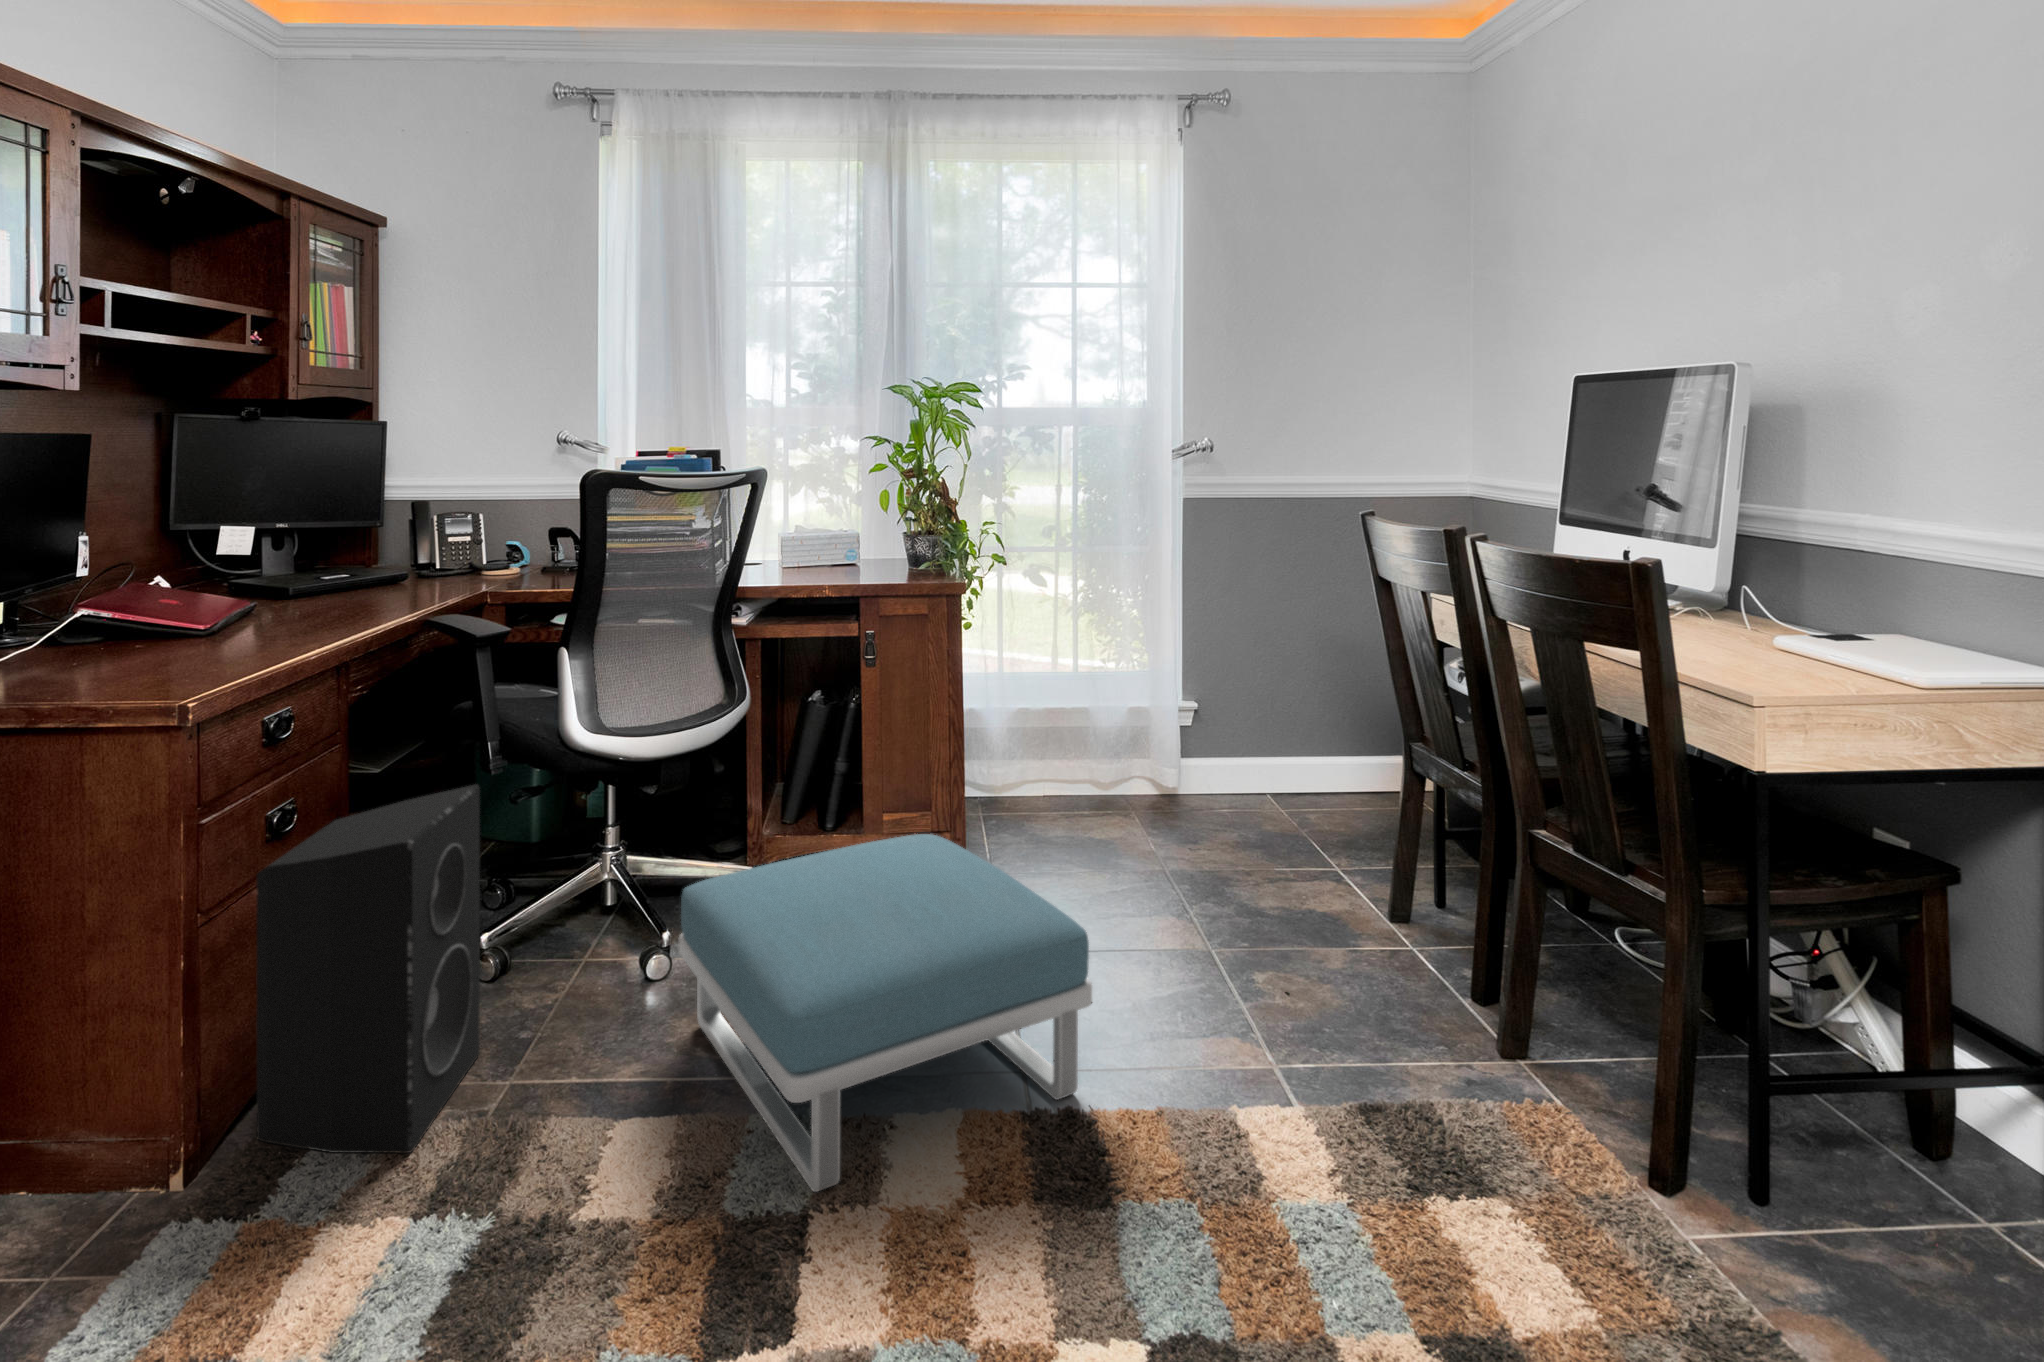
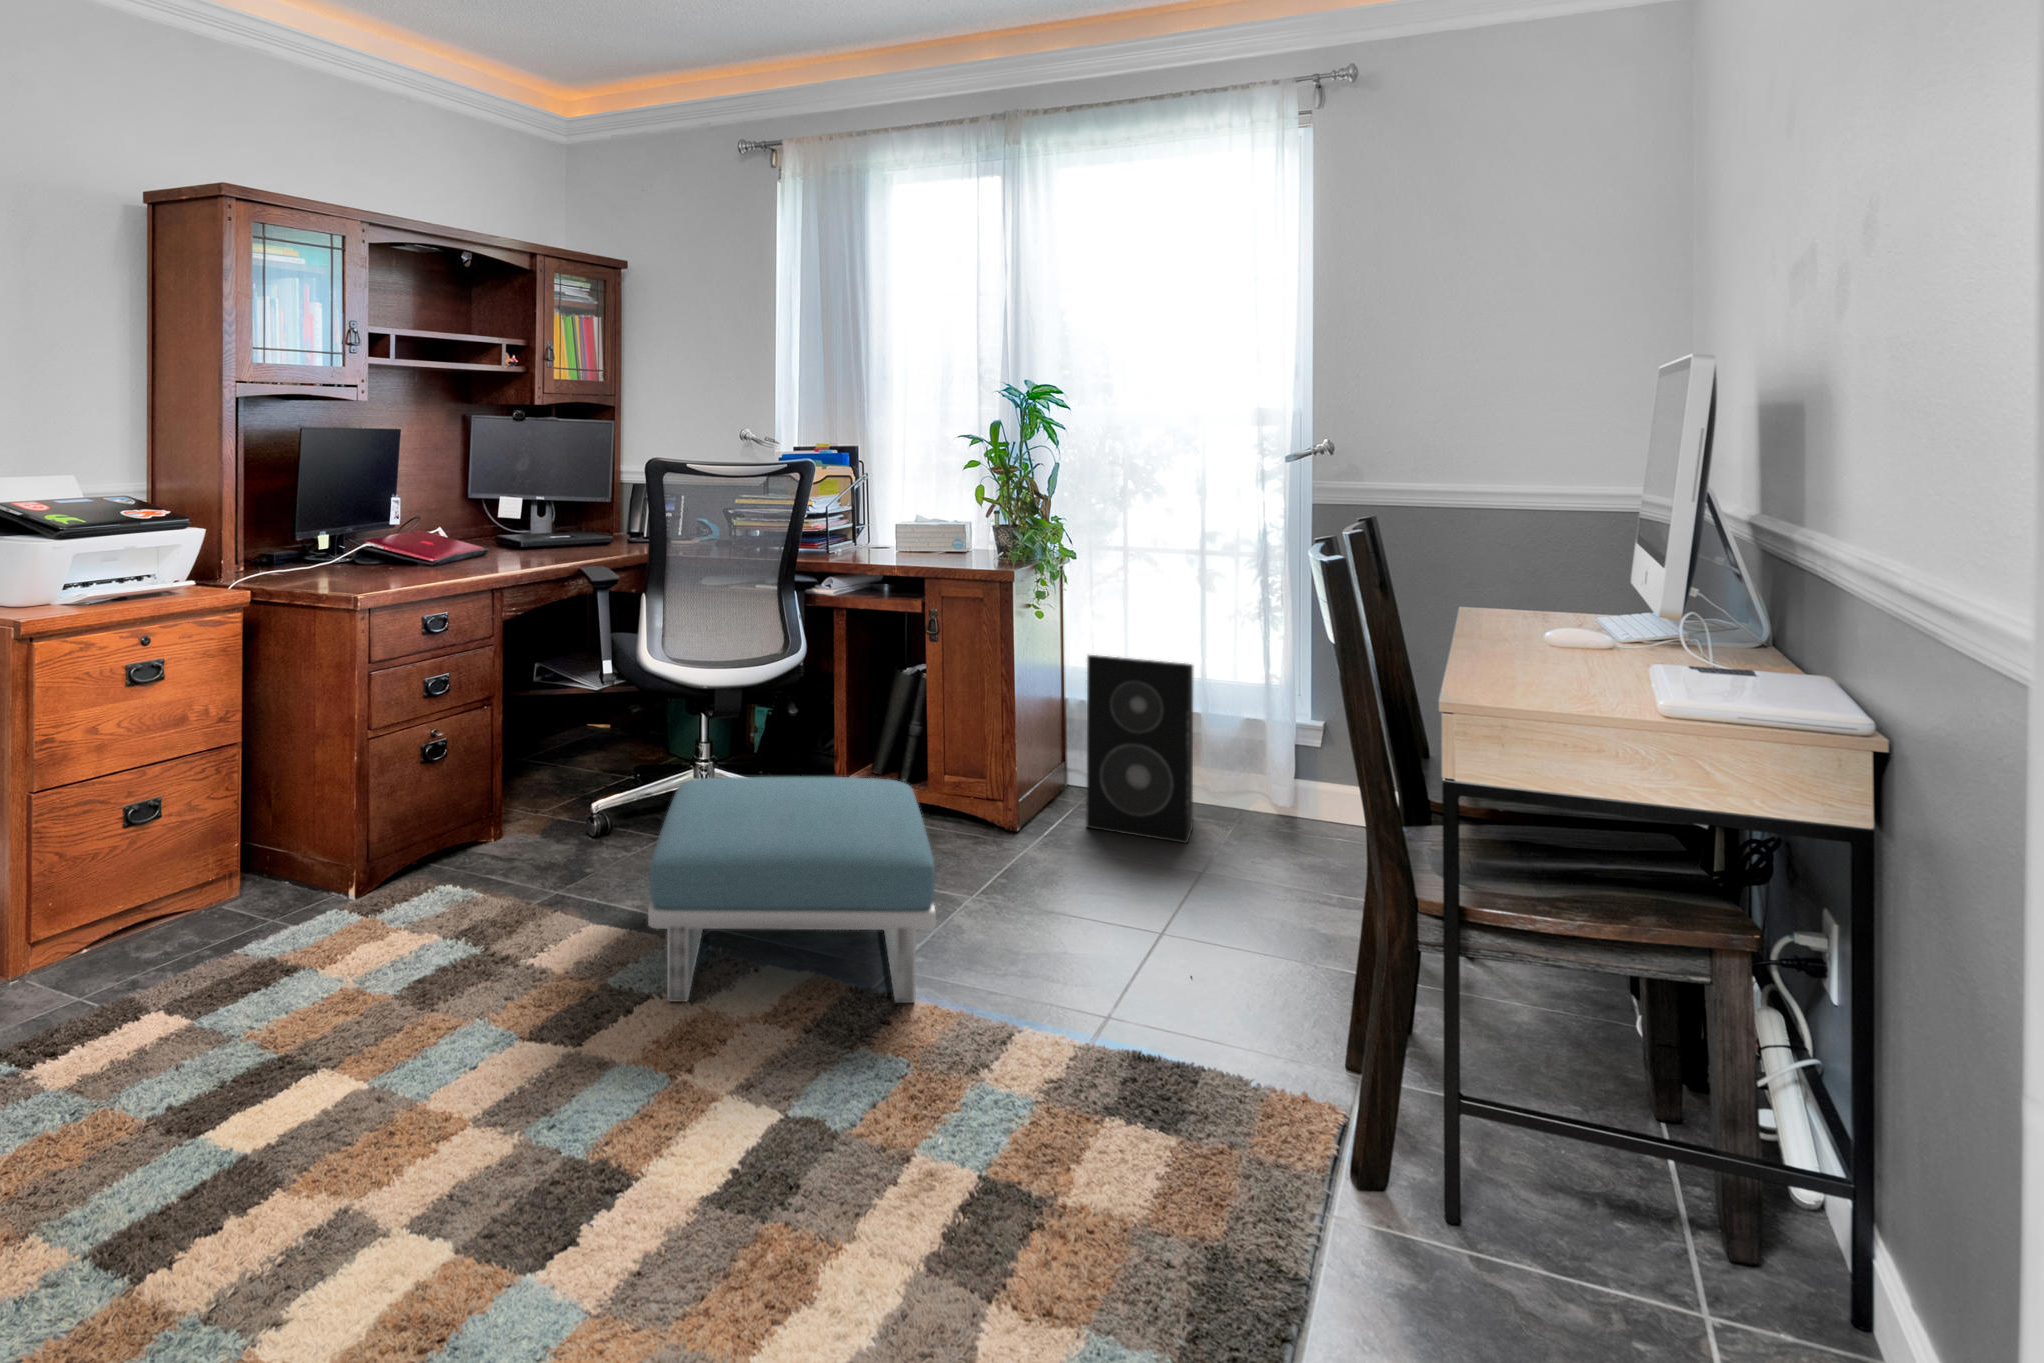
speaker: present [256,785,480,1153] -> present [1086,655,1193,843]

